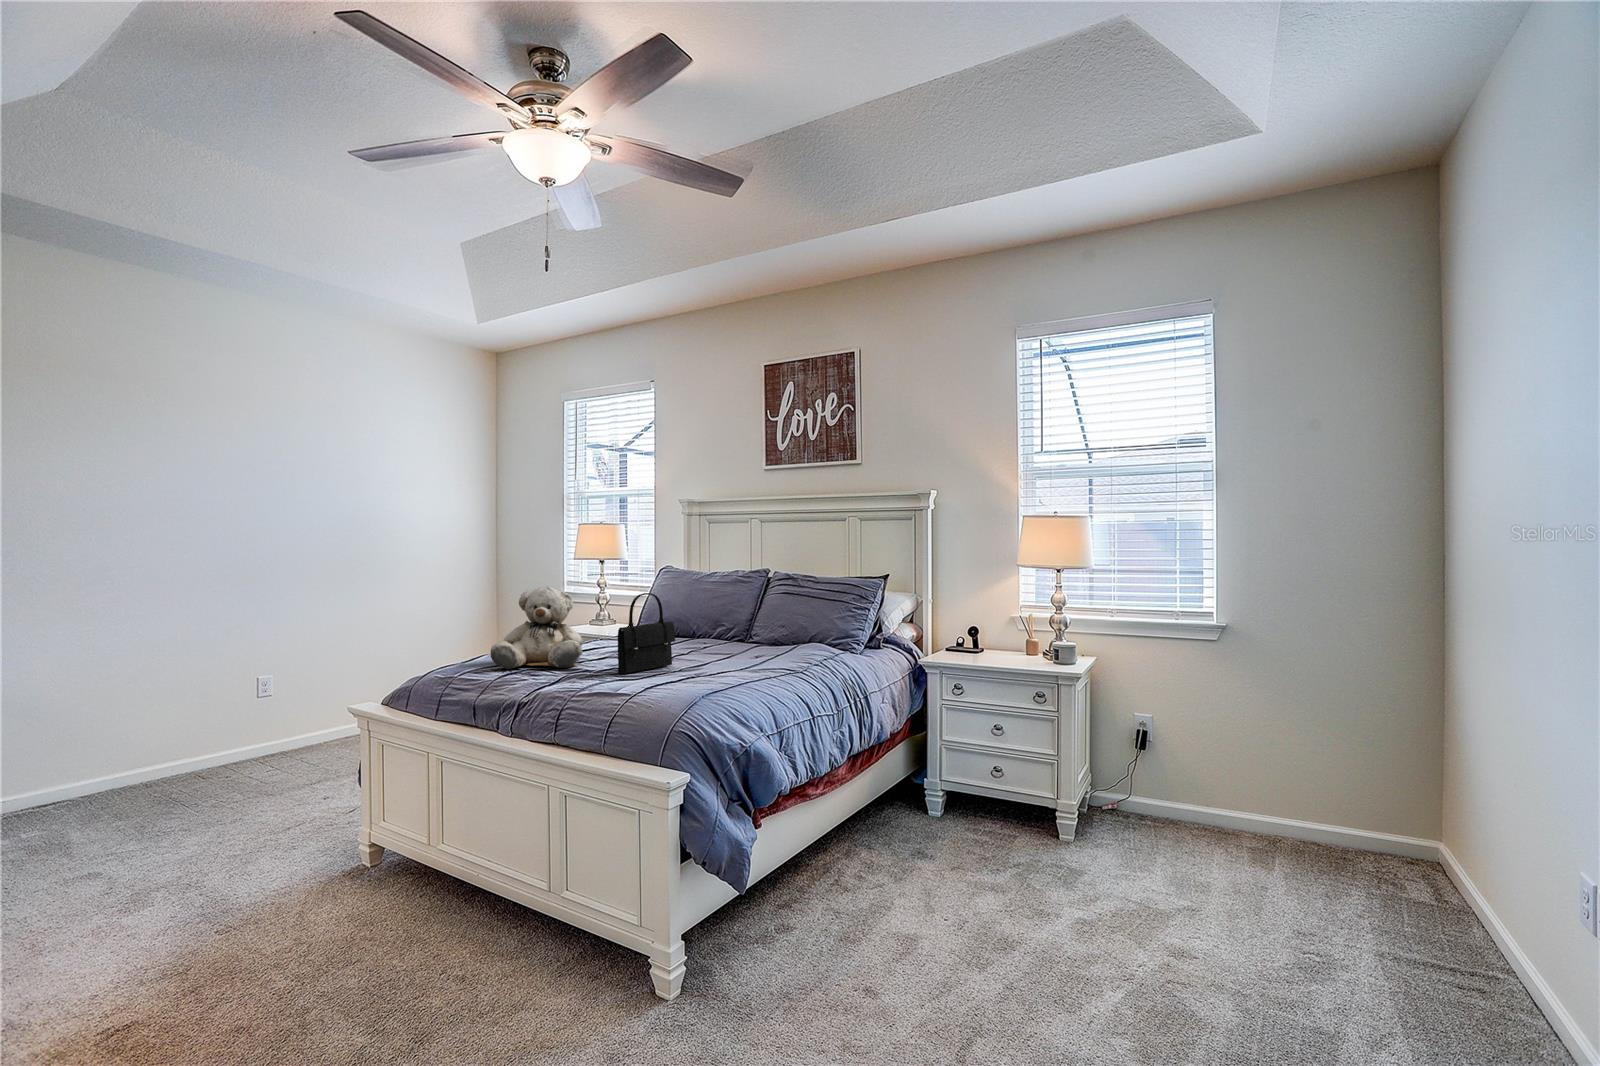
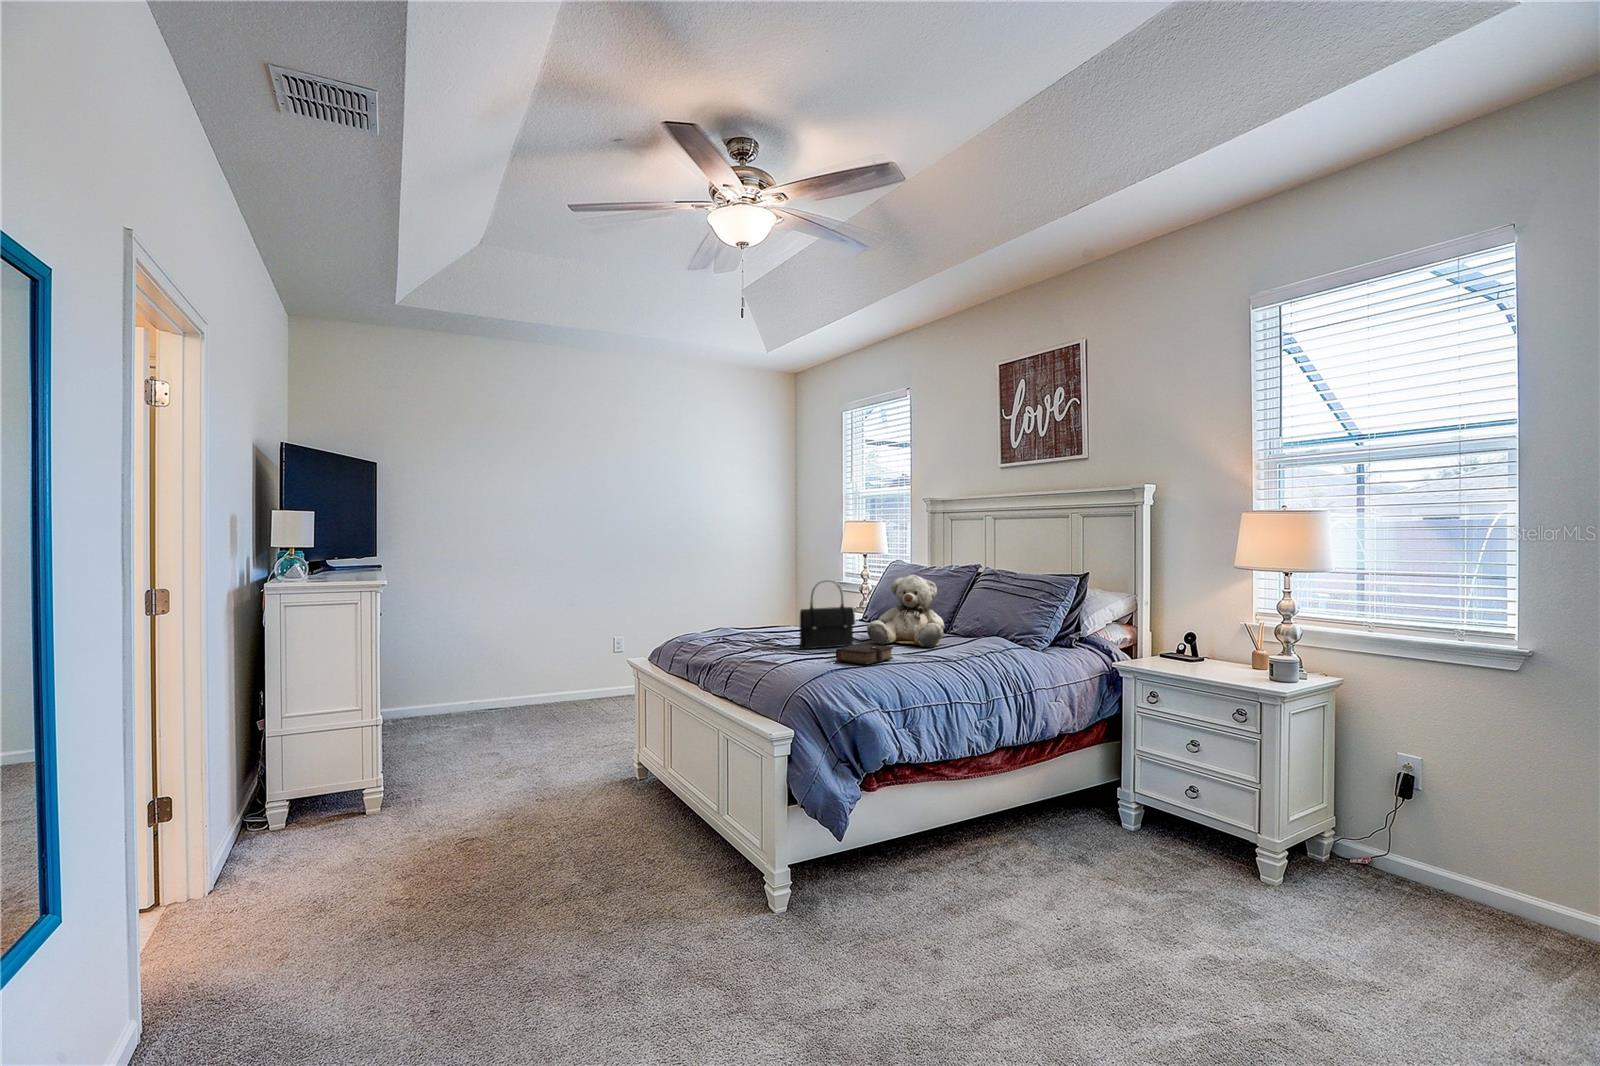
teddy bear: present [490,586,583,669] -> present [867,575,945,647]
book: none [681,663,740,689] -> present [836,644,893,664]

